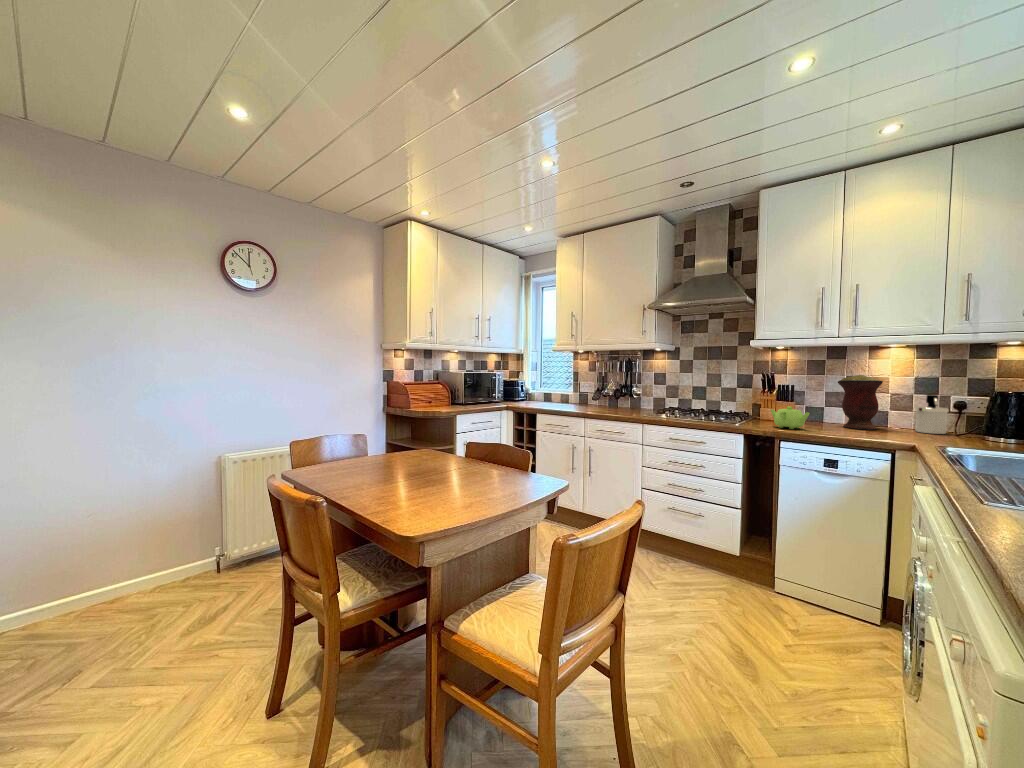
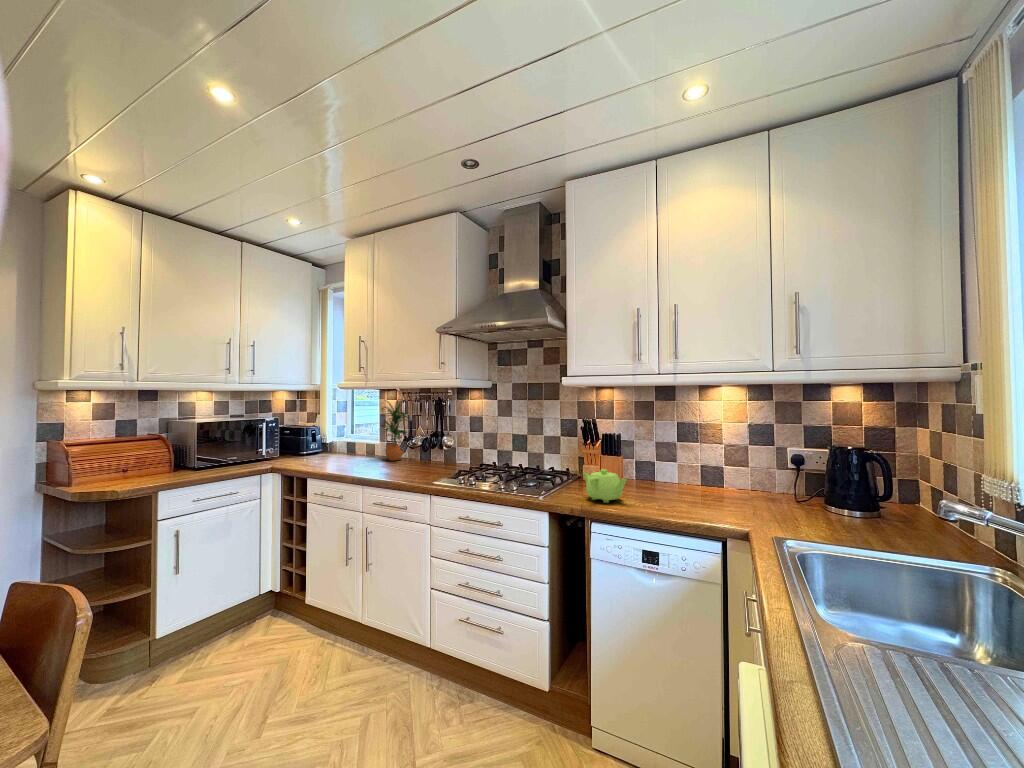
potted plant: none [579,360,604,405] -> present [384,400,410,461]
vase: present [838,375,883,430] -> none [664,422,713,496]
soap dispenser: present [915,395,948,434] -> none [750,448,785,501]

